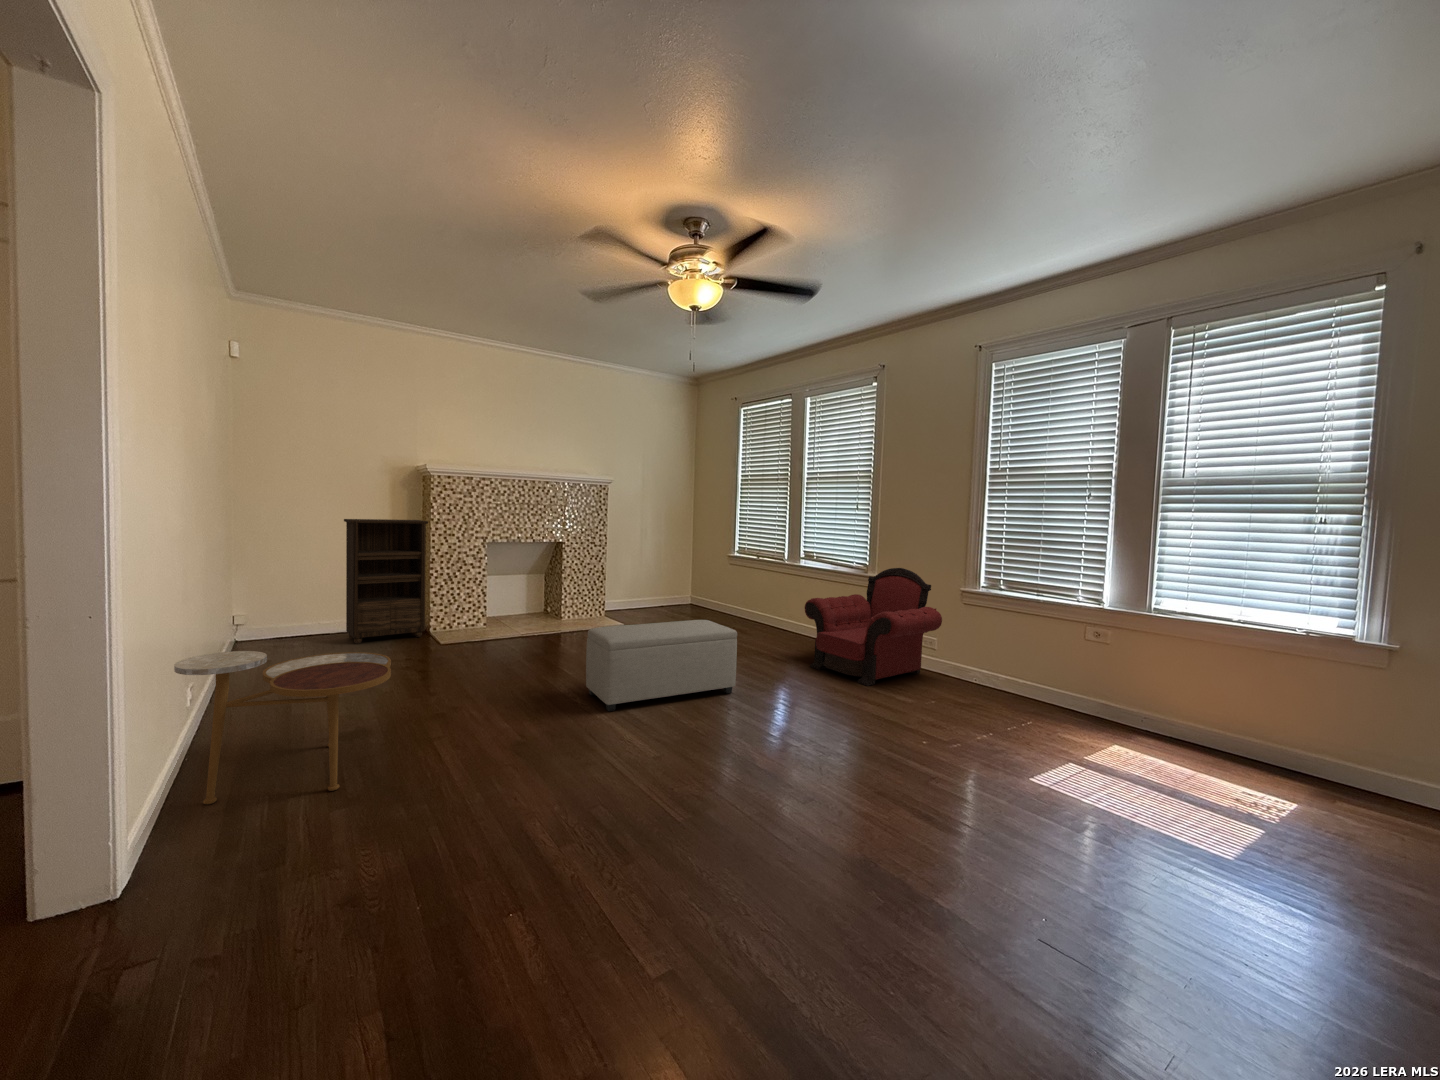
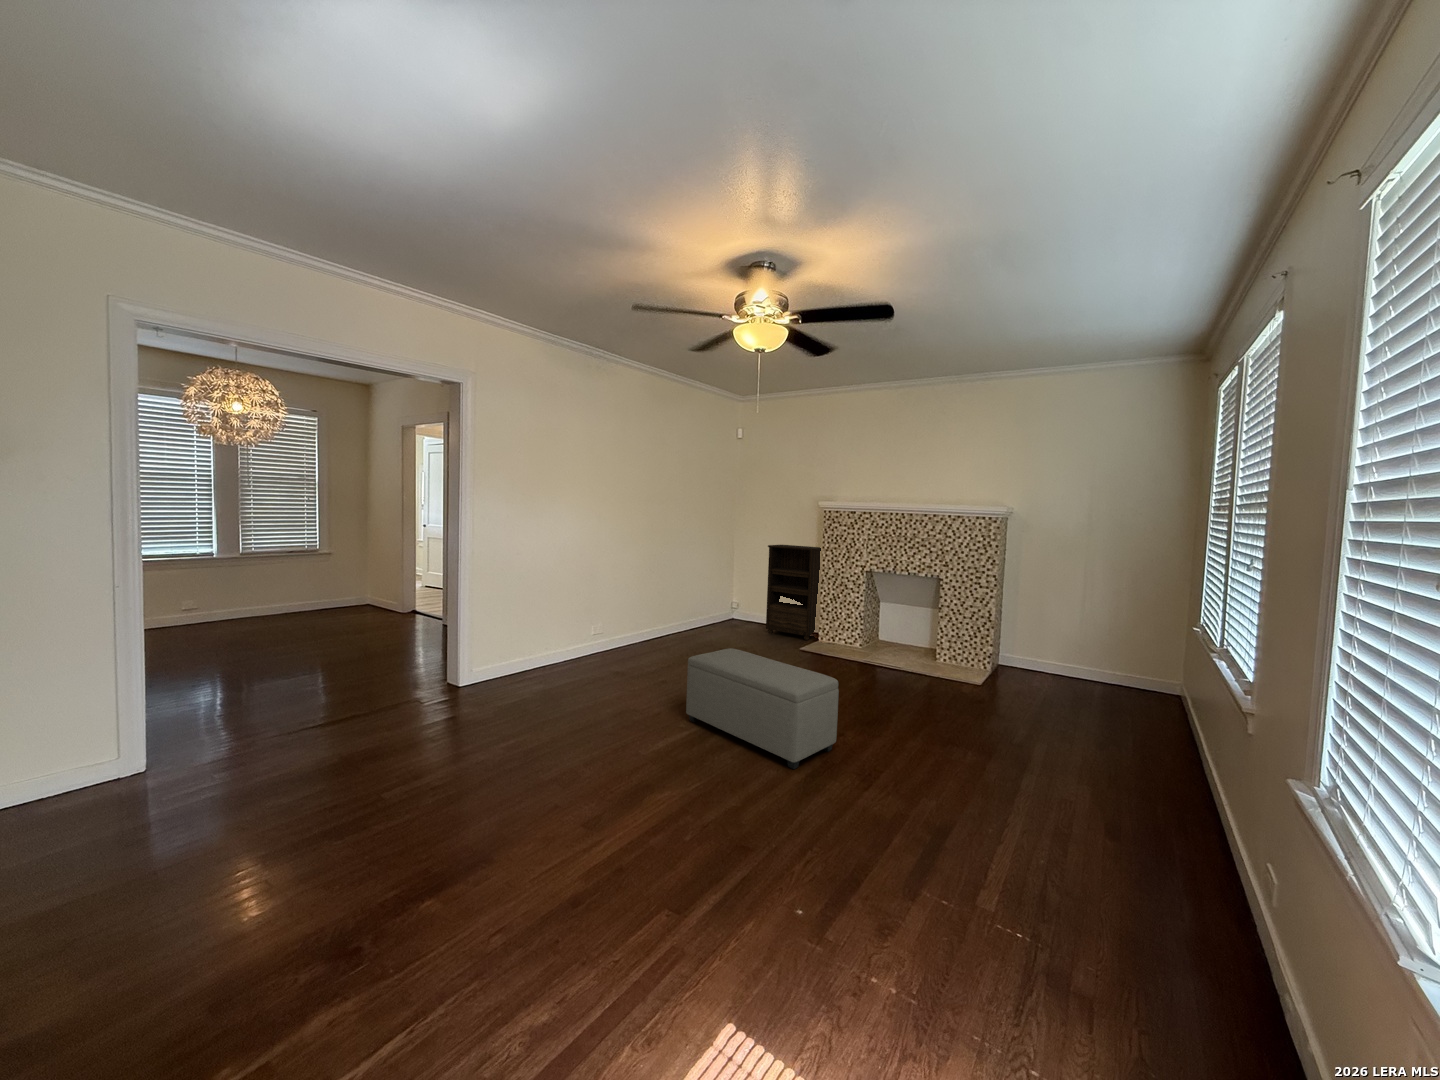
armchair: present [805,568,942,686] -> none [963,708,1260,998]
side table: present [174,651,391,804] -> none [514,599,617,681]

